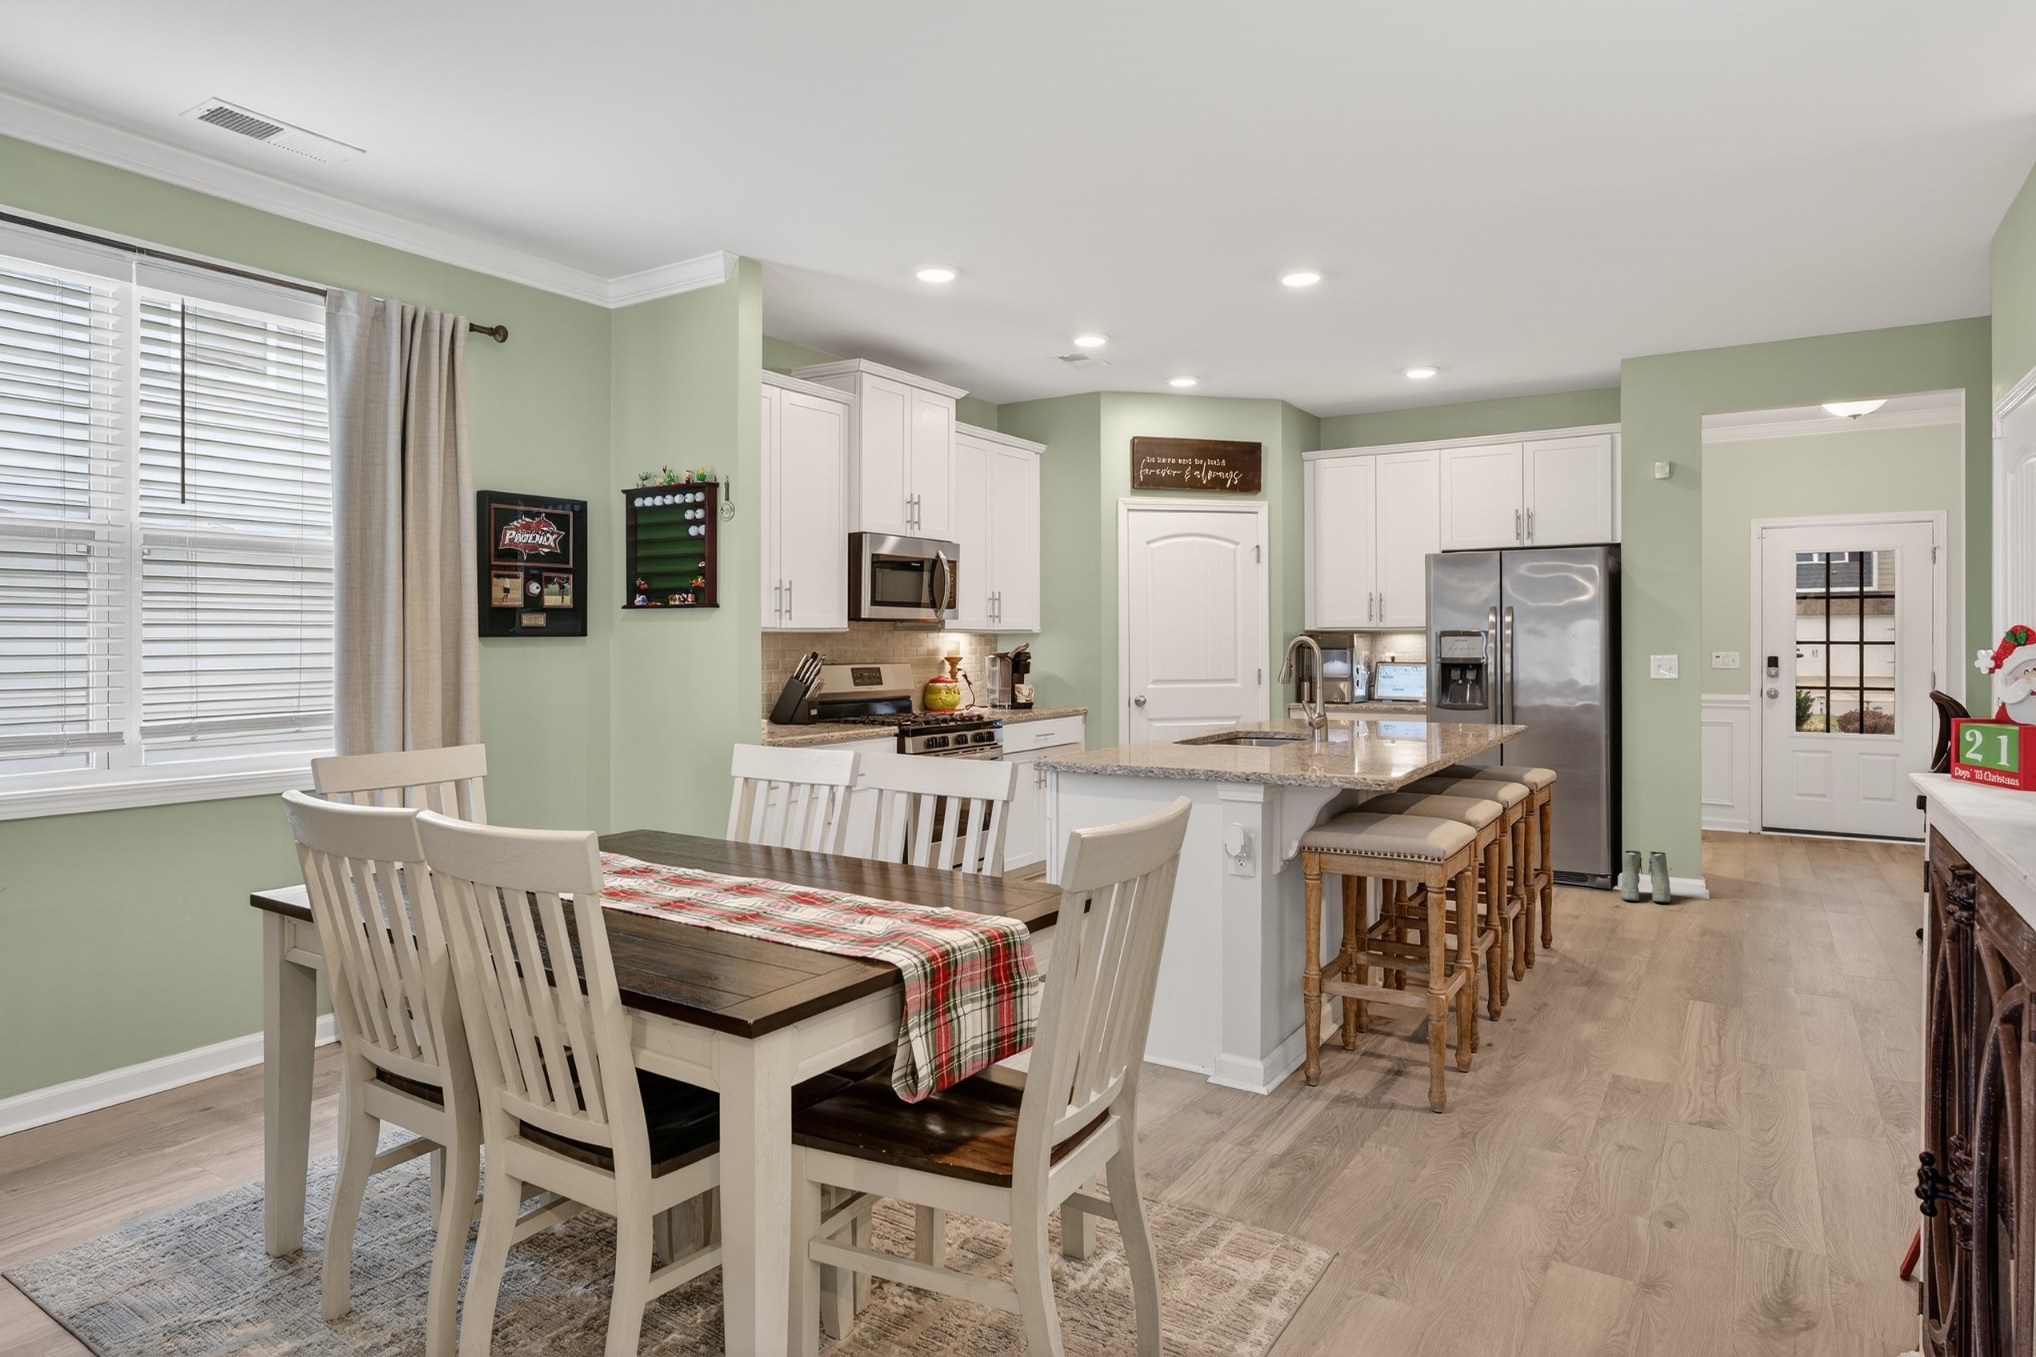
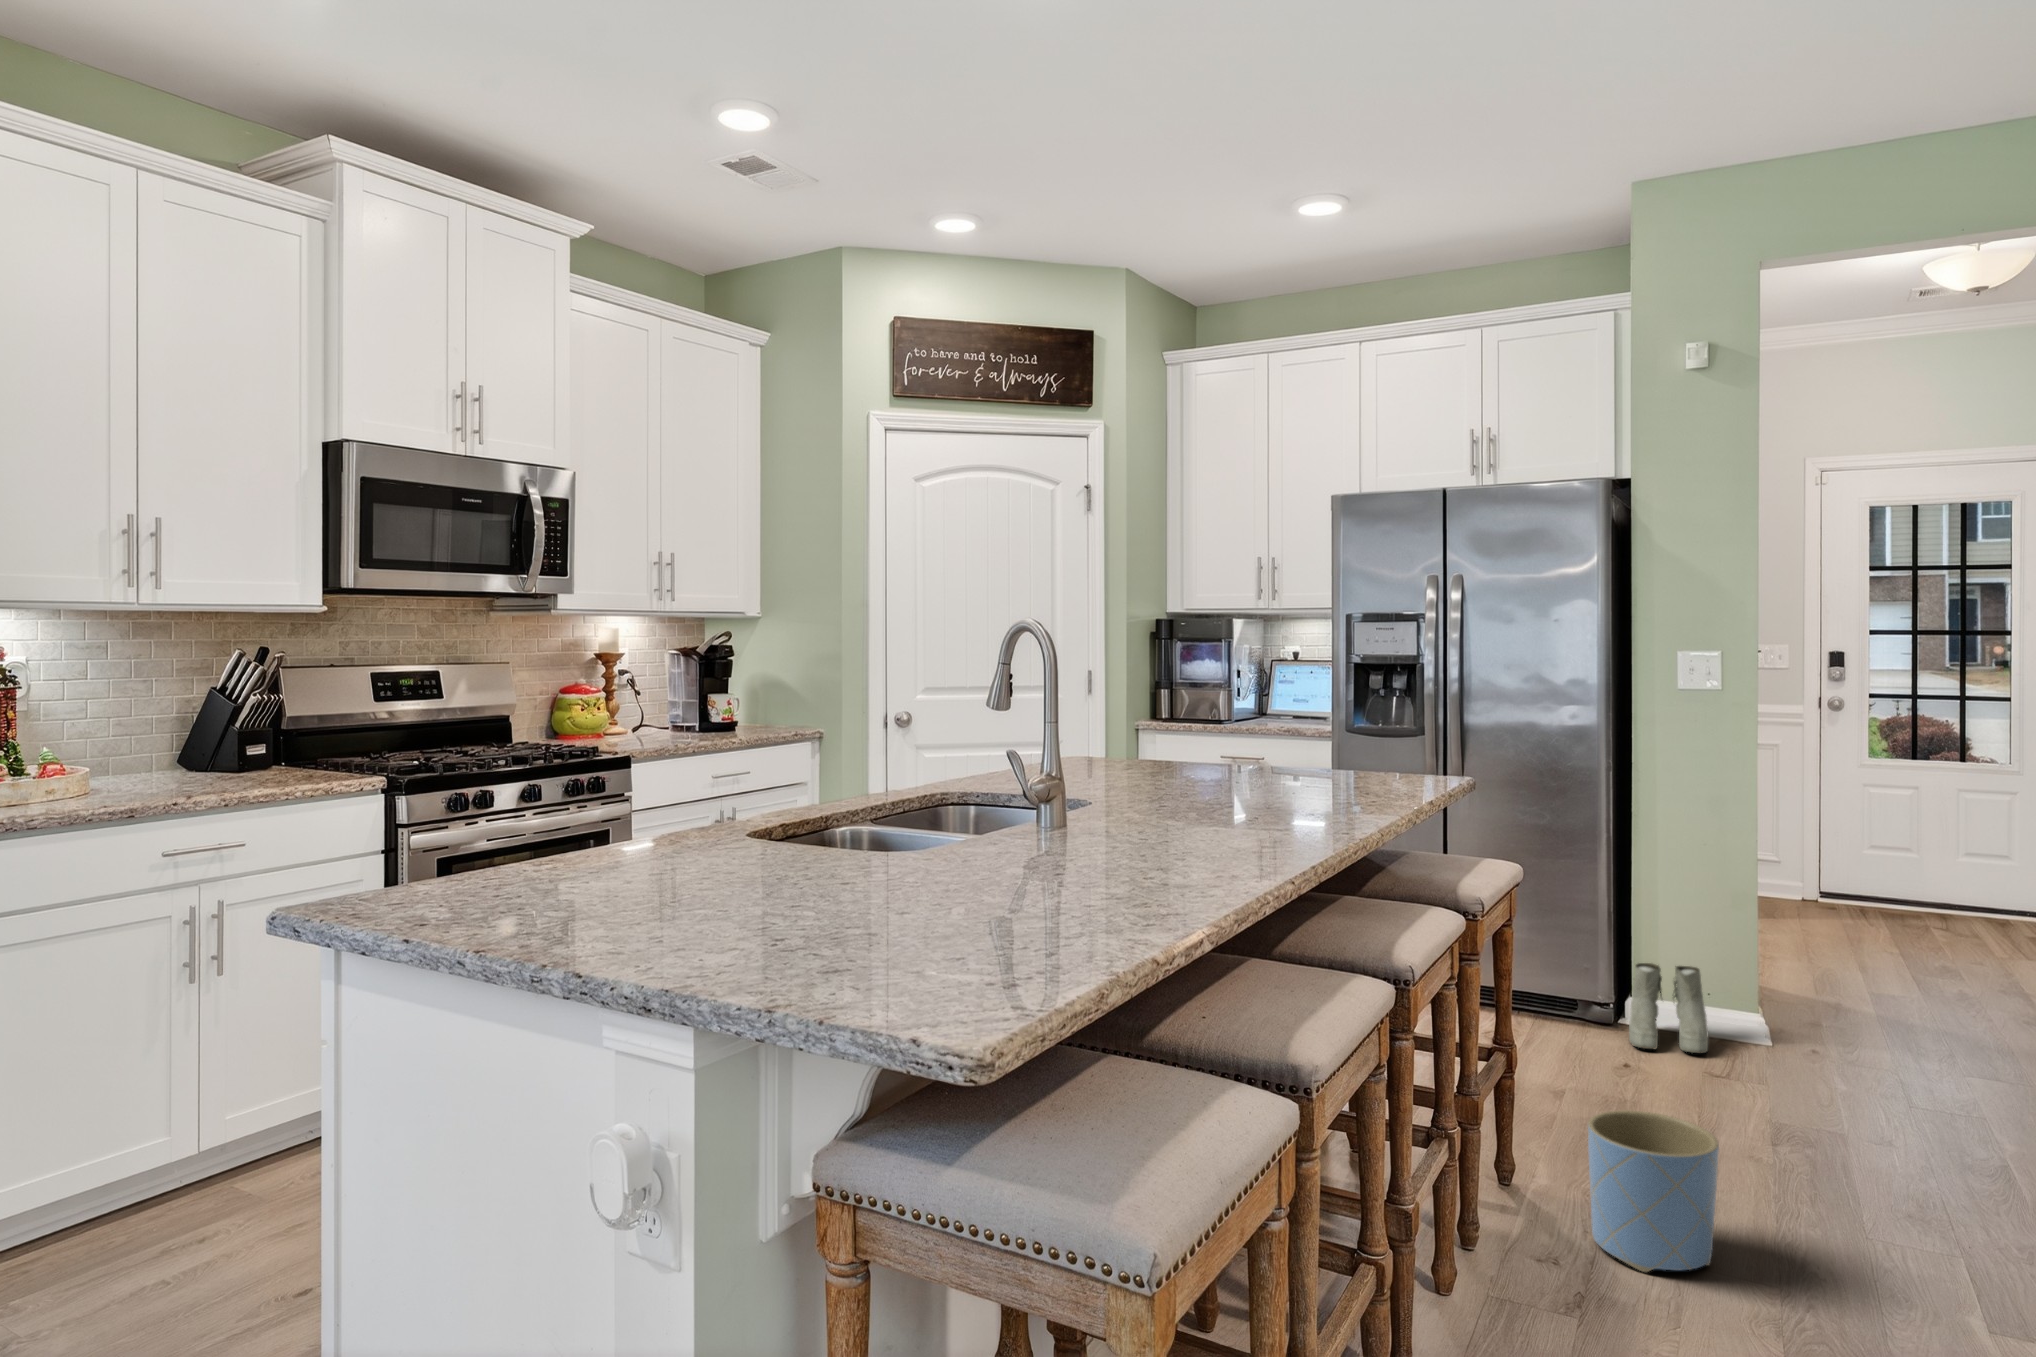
planter: none [1593,900,1662,976] -> present [1588,1110,1719,1272]

